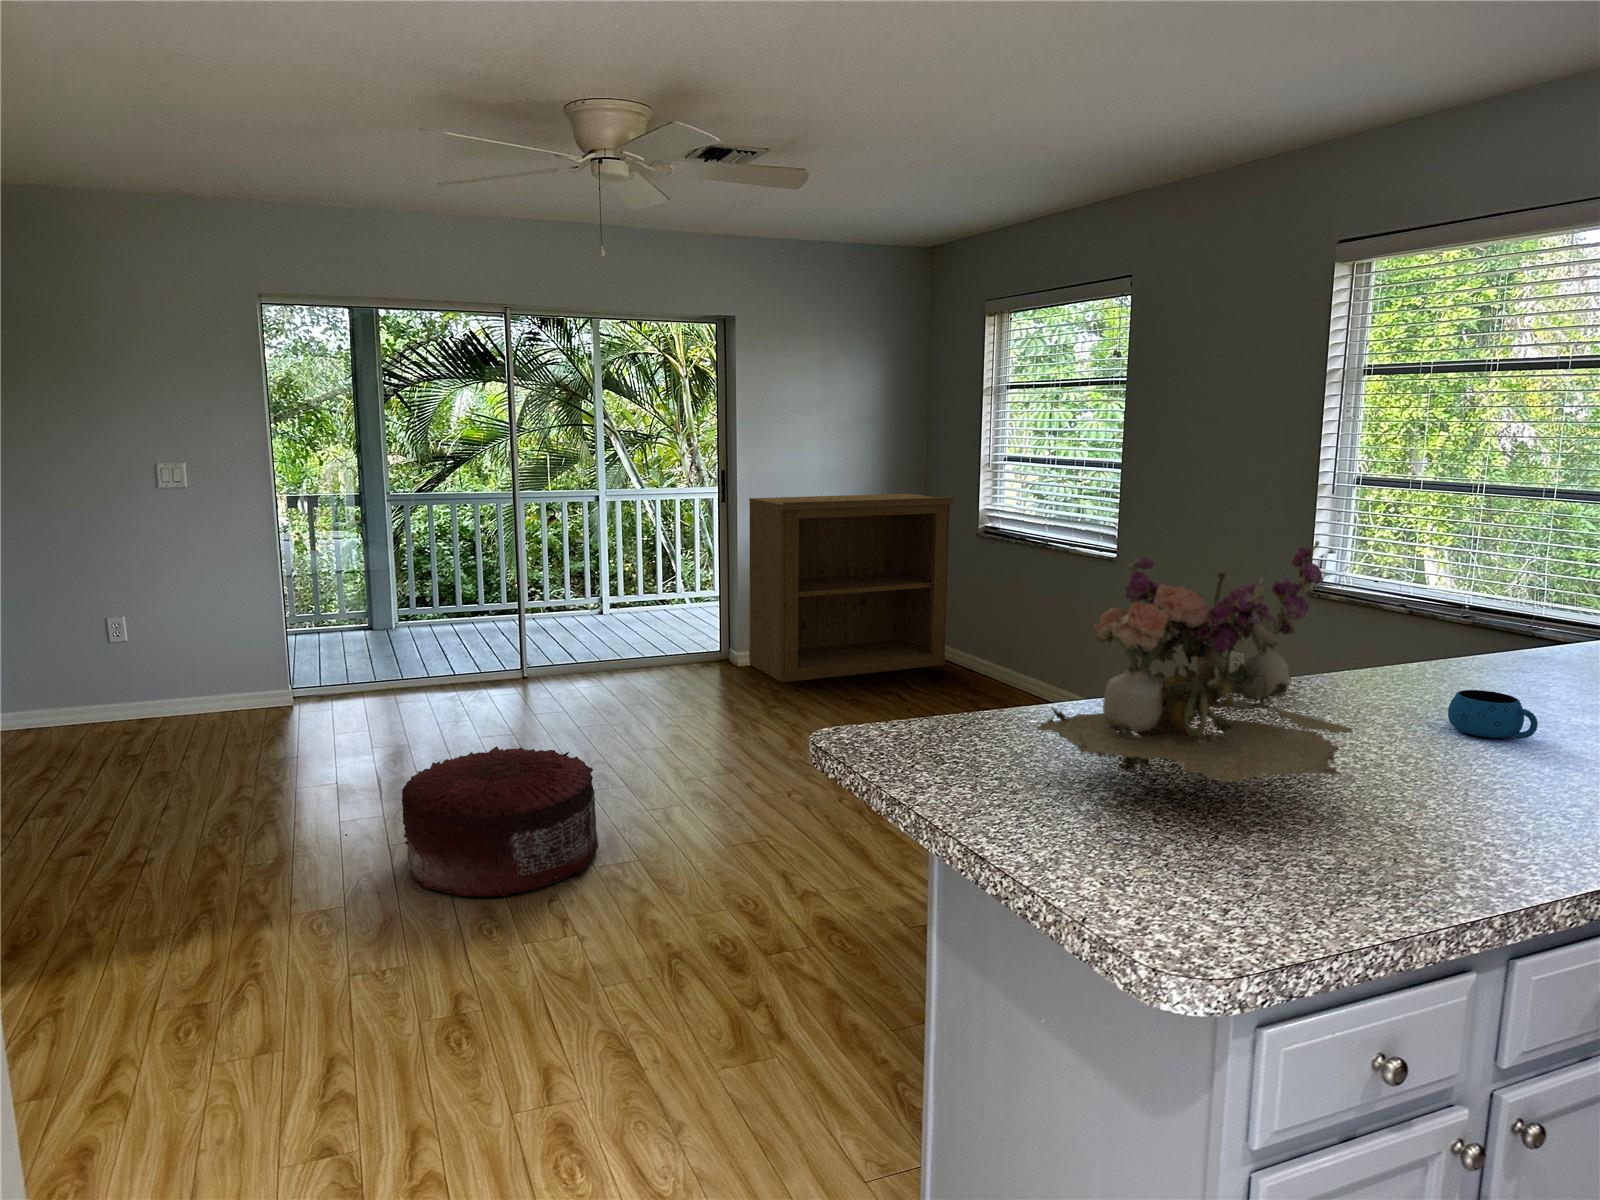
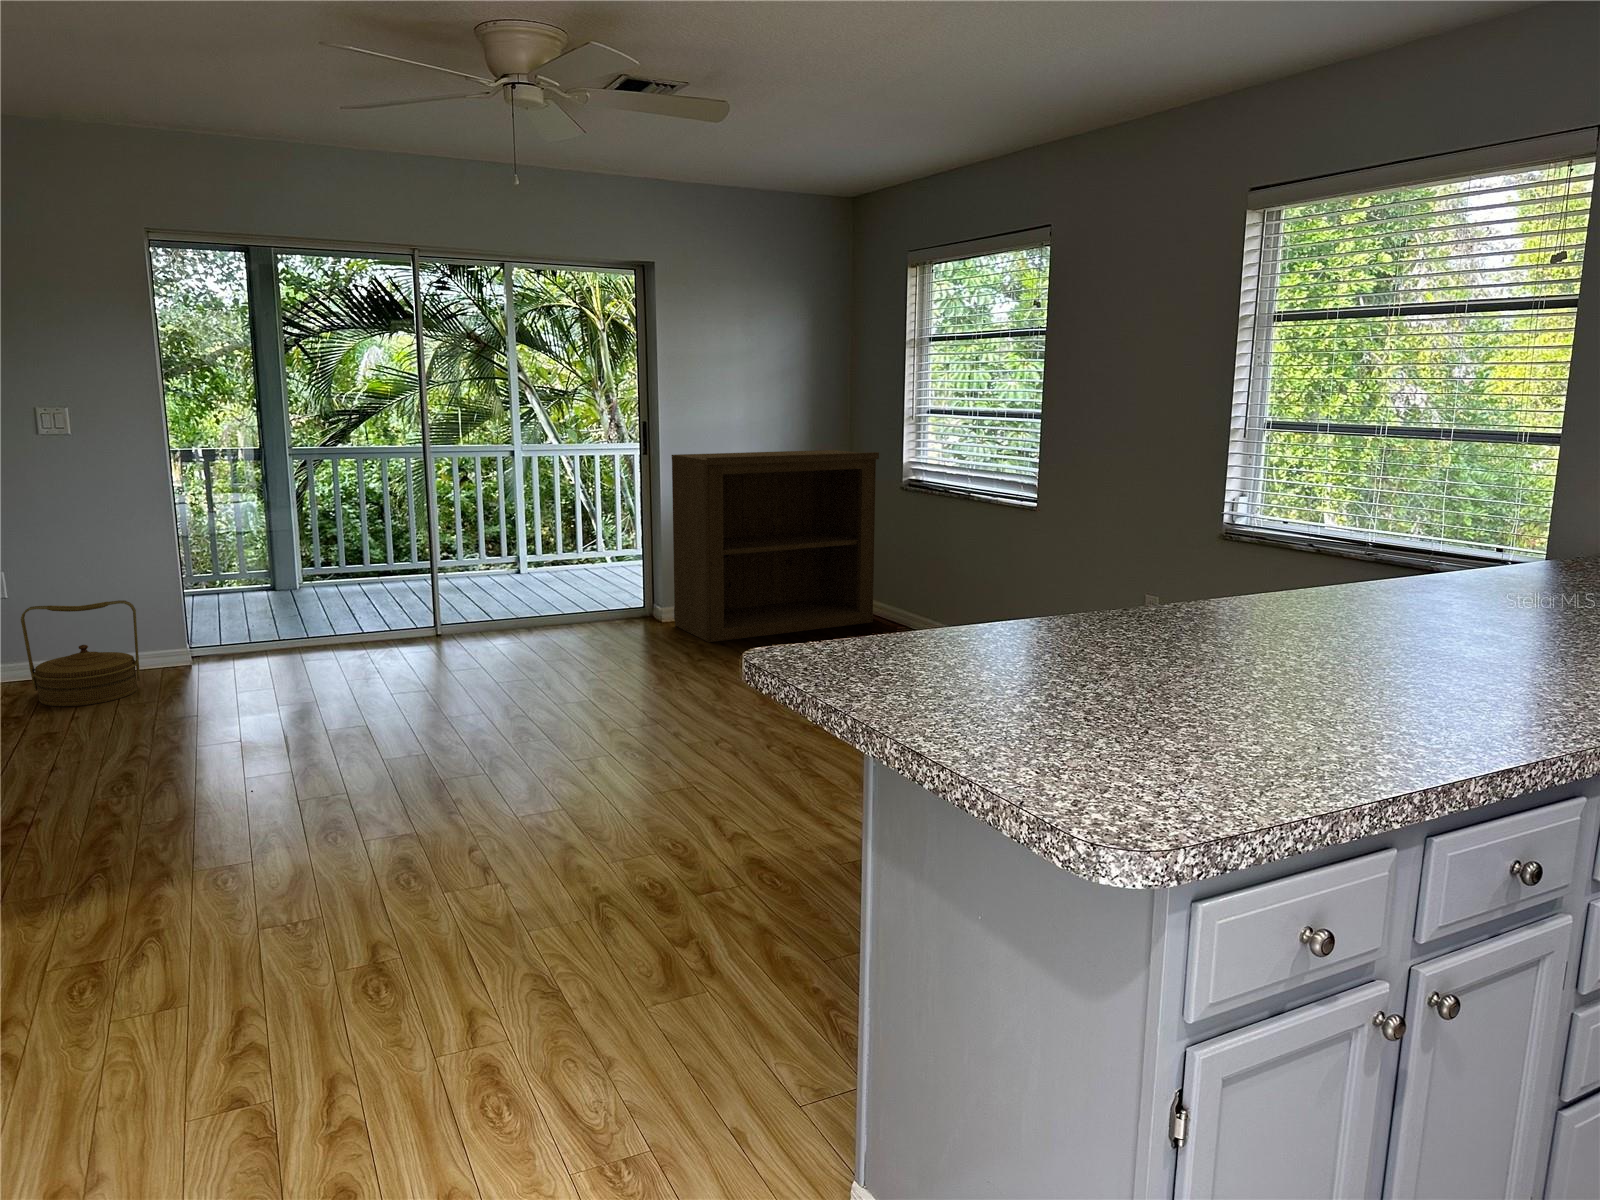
flower arrangement: present [1037,541,1352,782] -> none [967,447,1278,689]
woven basket: none [139,635,245,735] -> present [21,600,140,706]
mug: present [1448,690,1538,739] -> none [1366,601,1451,645]
pouf: present [402,746,599,897] -> none [313,705,523,858]

